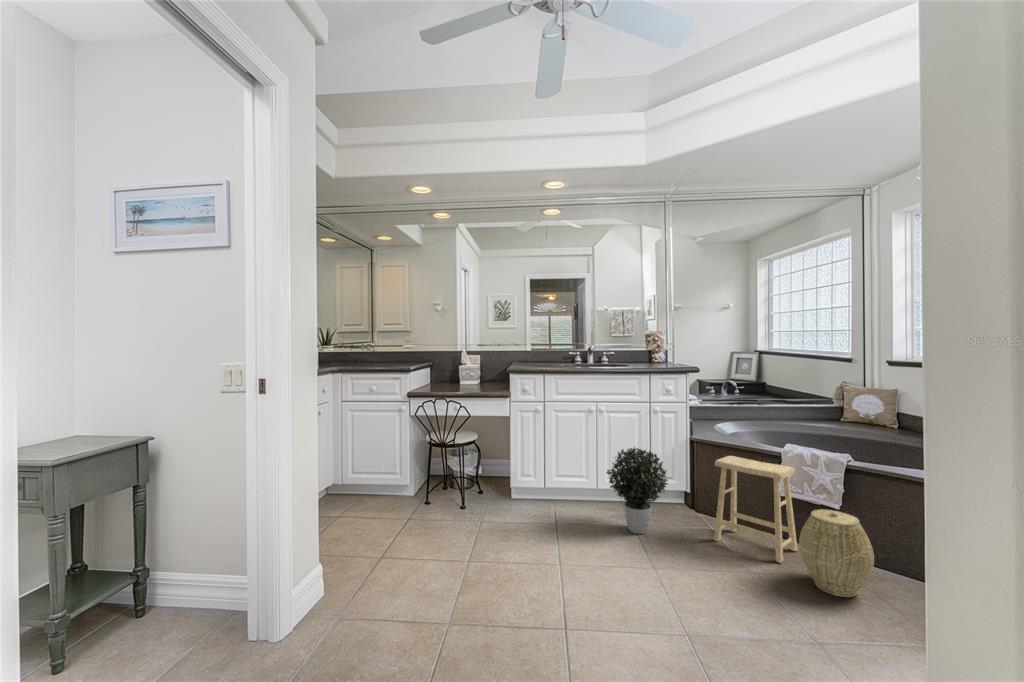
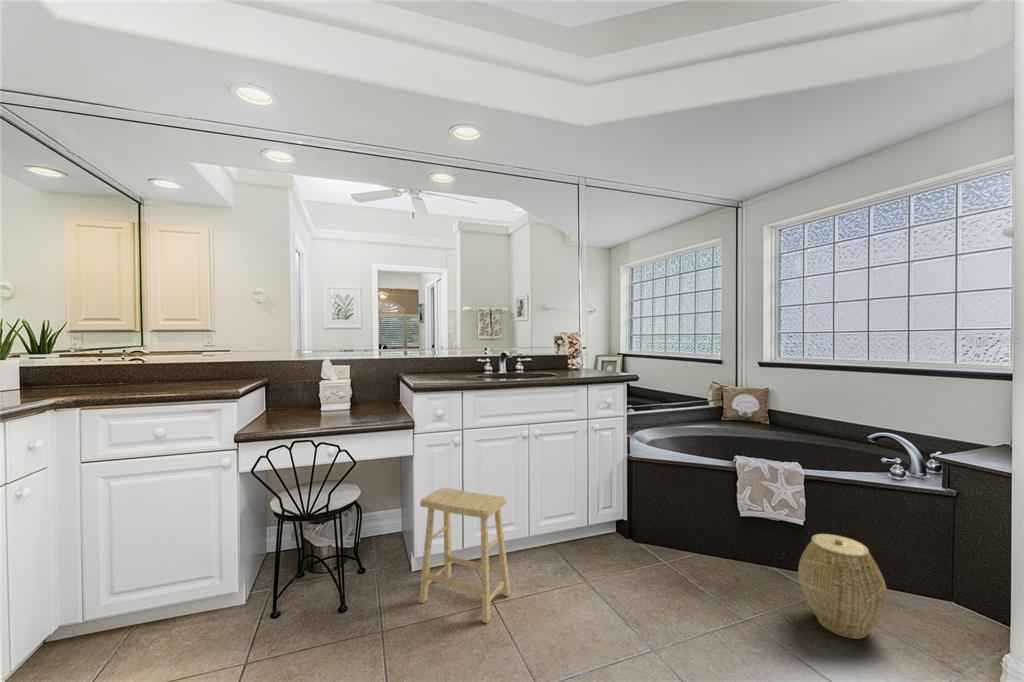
potted plant: present [606,447,668,534] -> none [559,481,635,596]
footstool: present [714,456,797,563] -> present [419,488,511,623]

